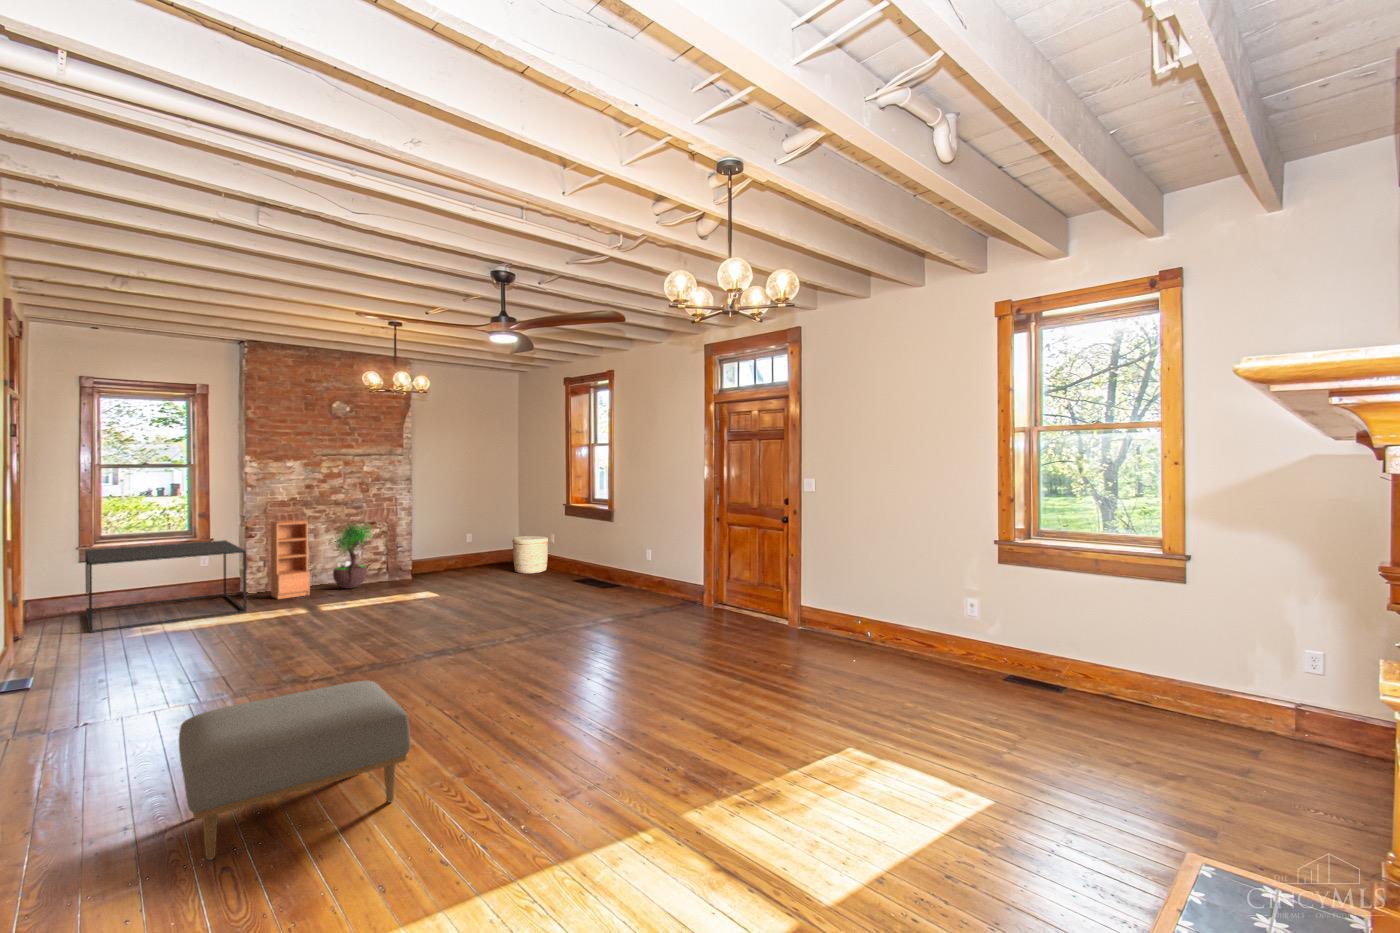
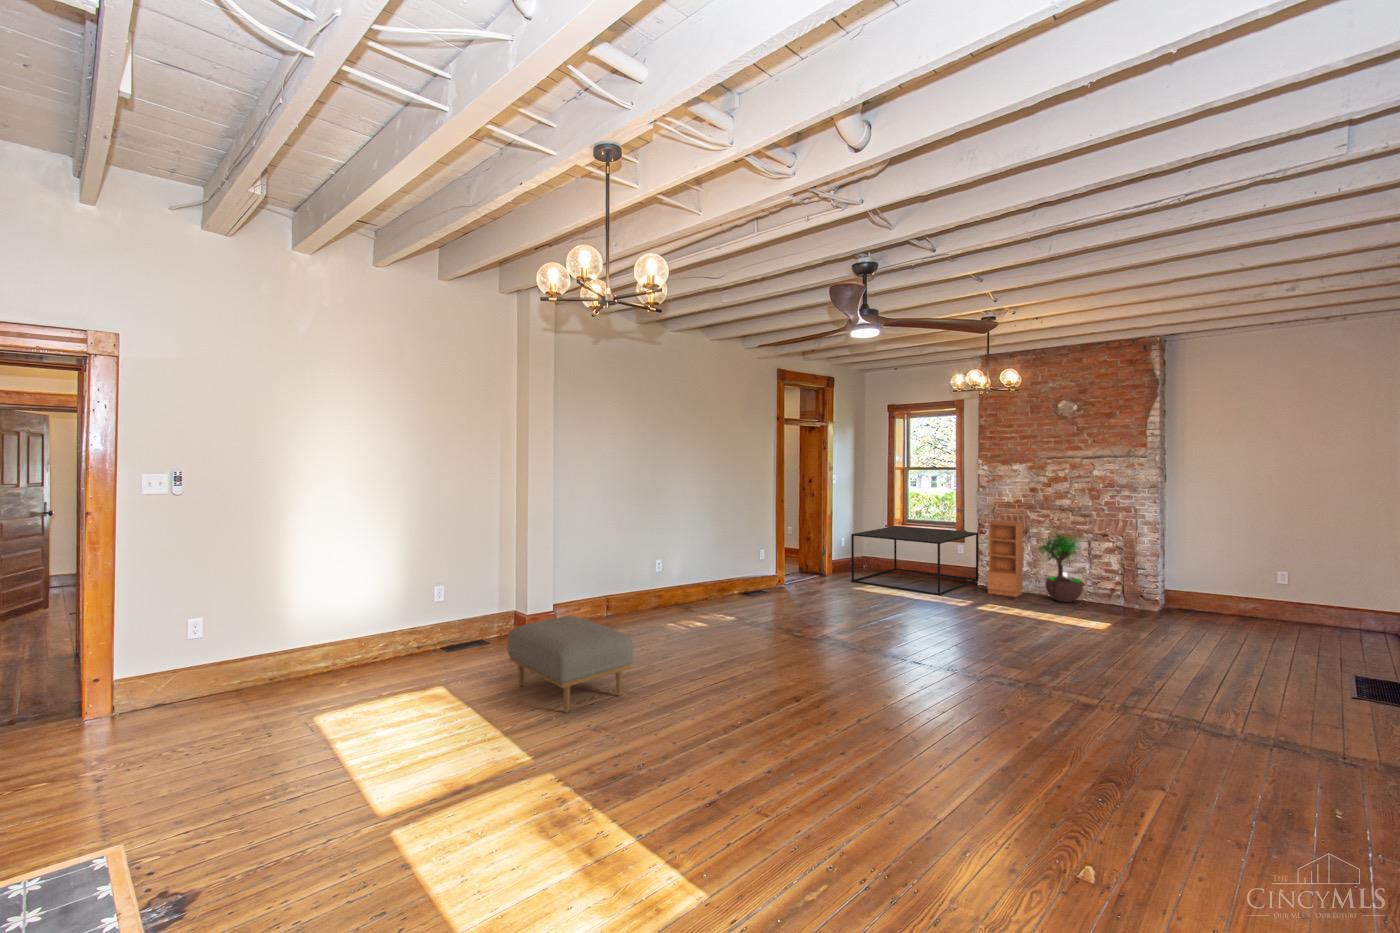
woven basket: present [512,536,548,573] -> none [1307,591,1393,660]

